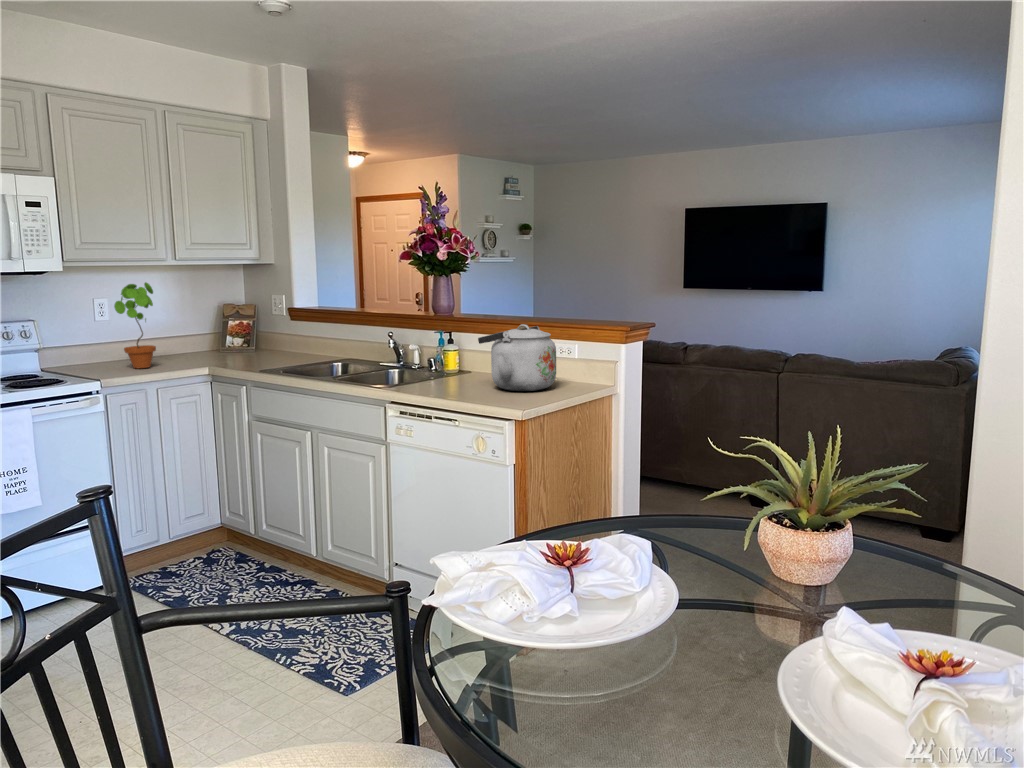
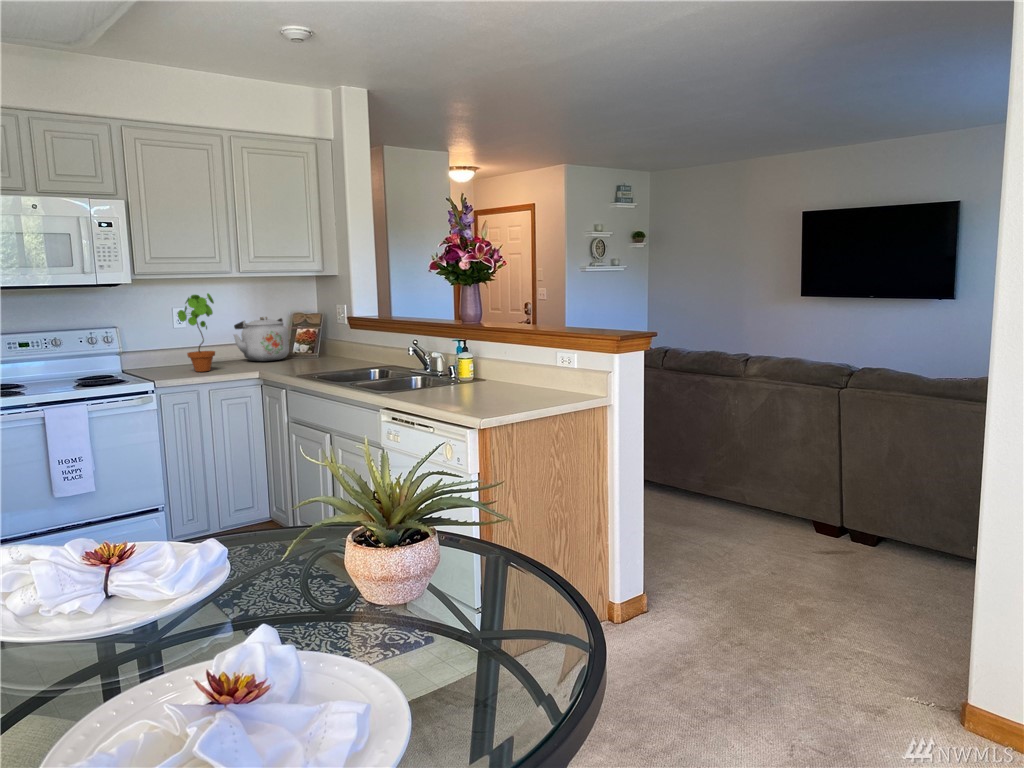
kettle: present [478,324,556,391] -> present [234,317,289,361]

